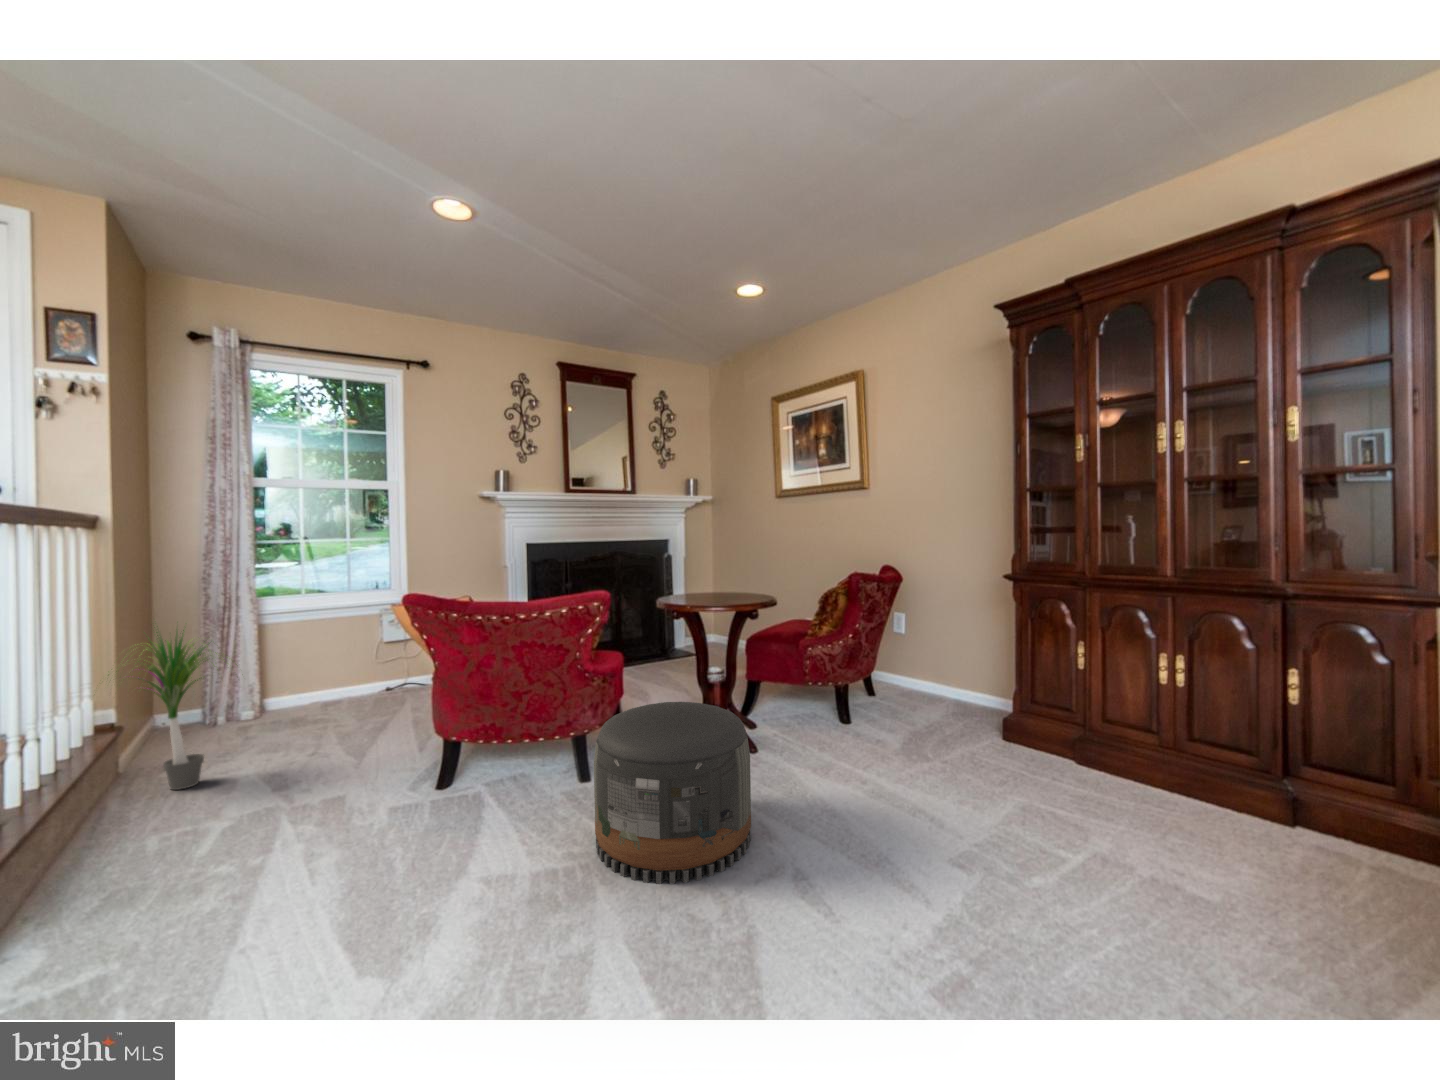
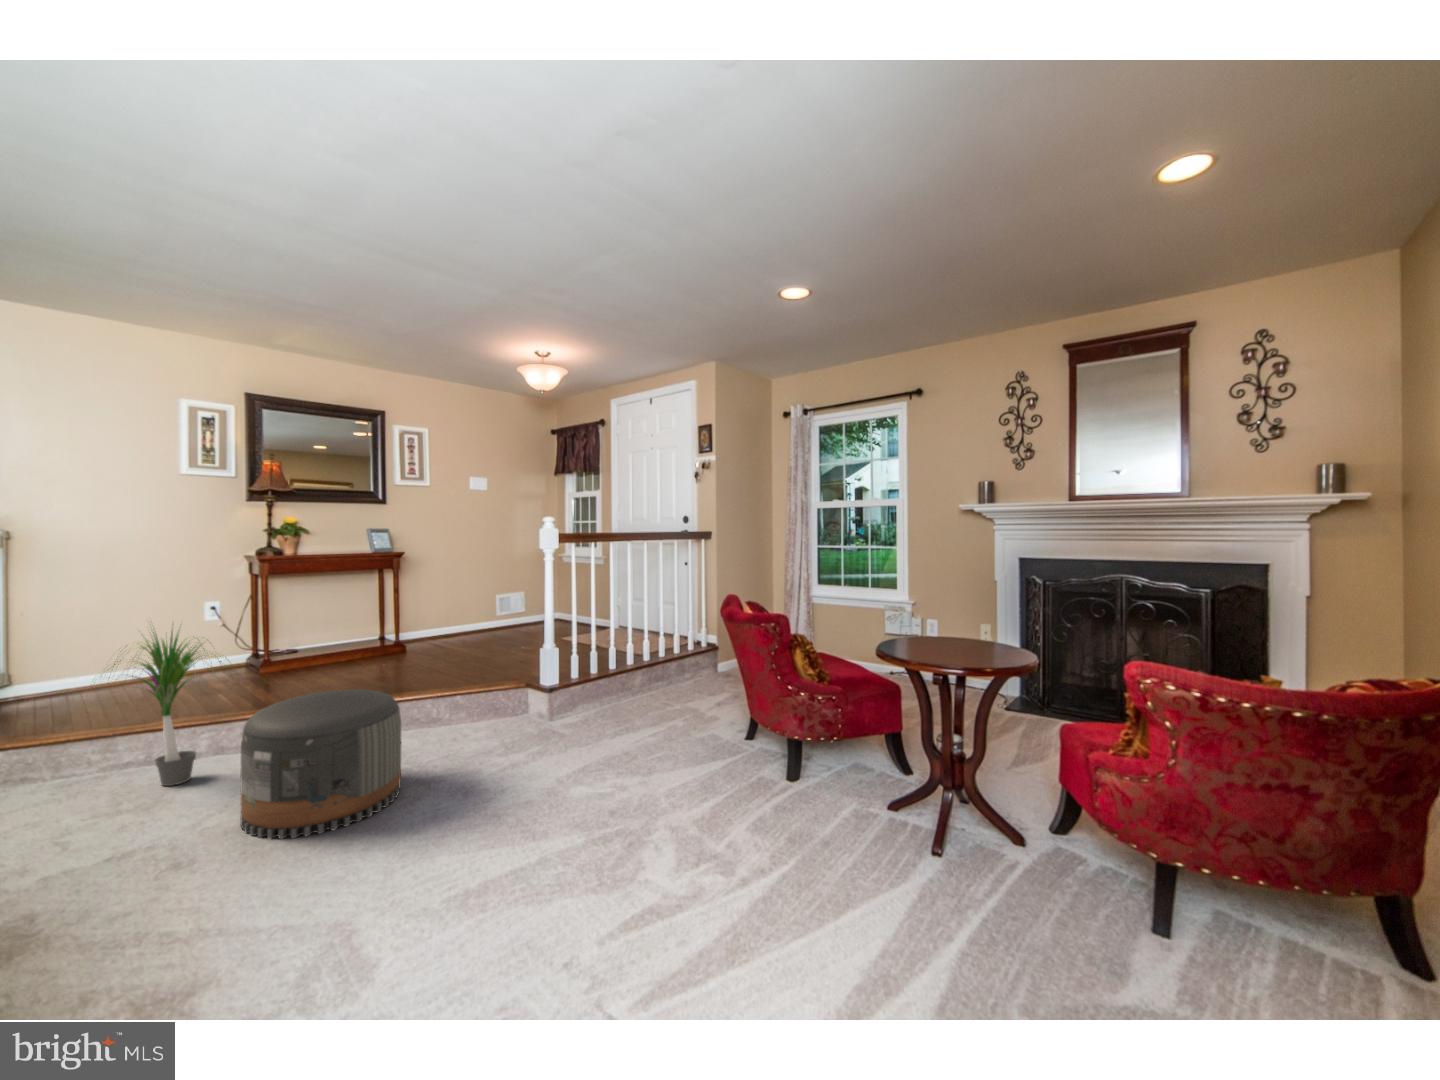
pouf: present [594,702,751,884] -> present [241,689,401,839]

